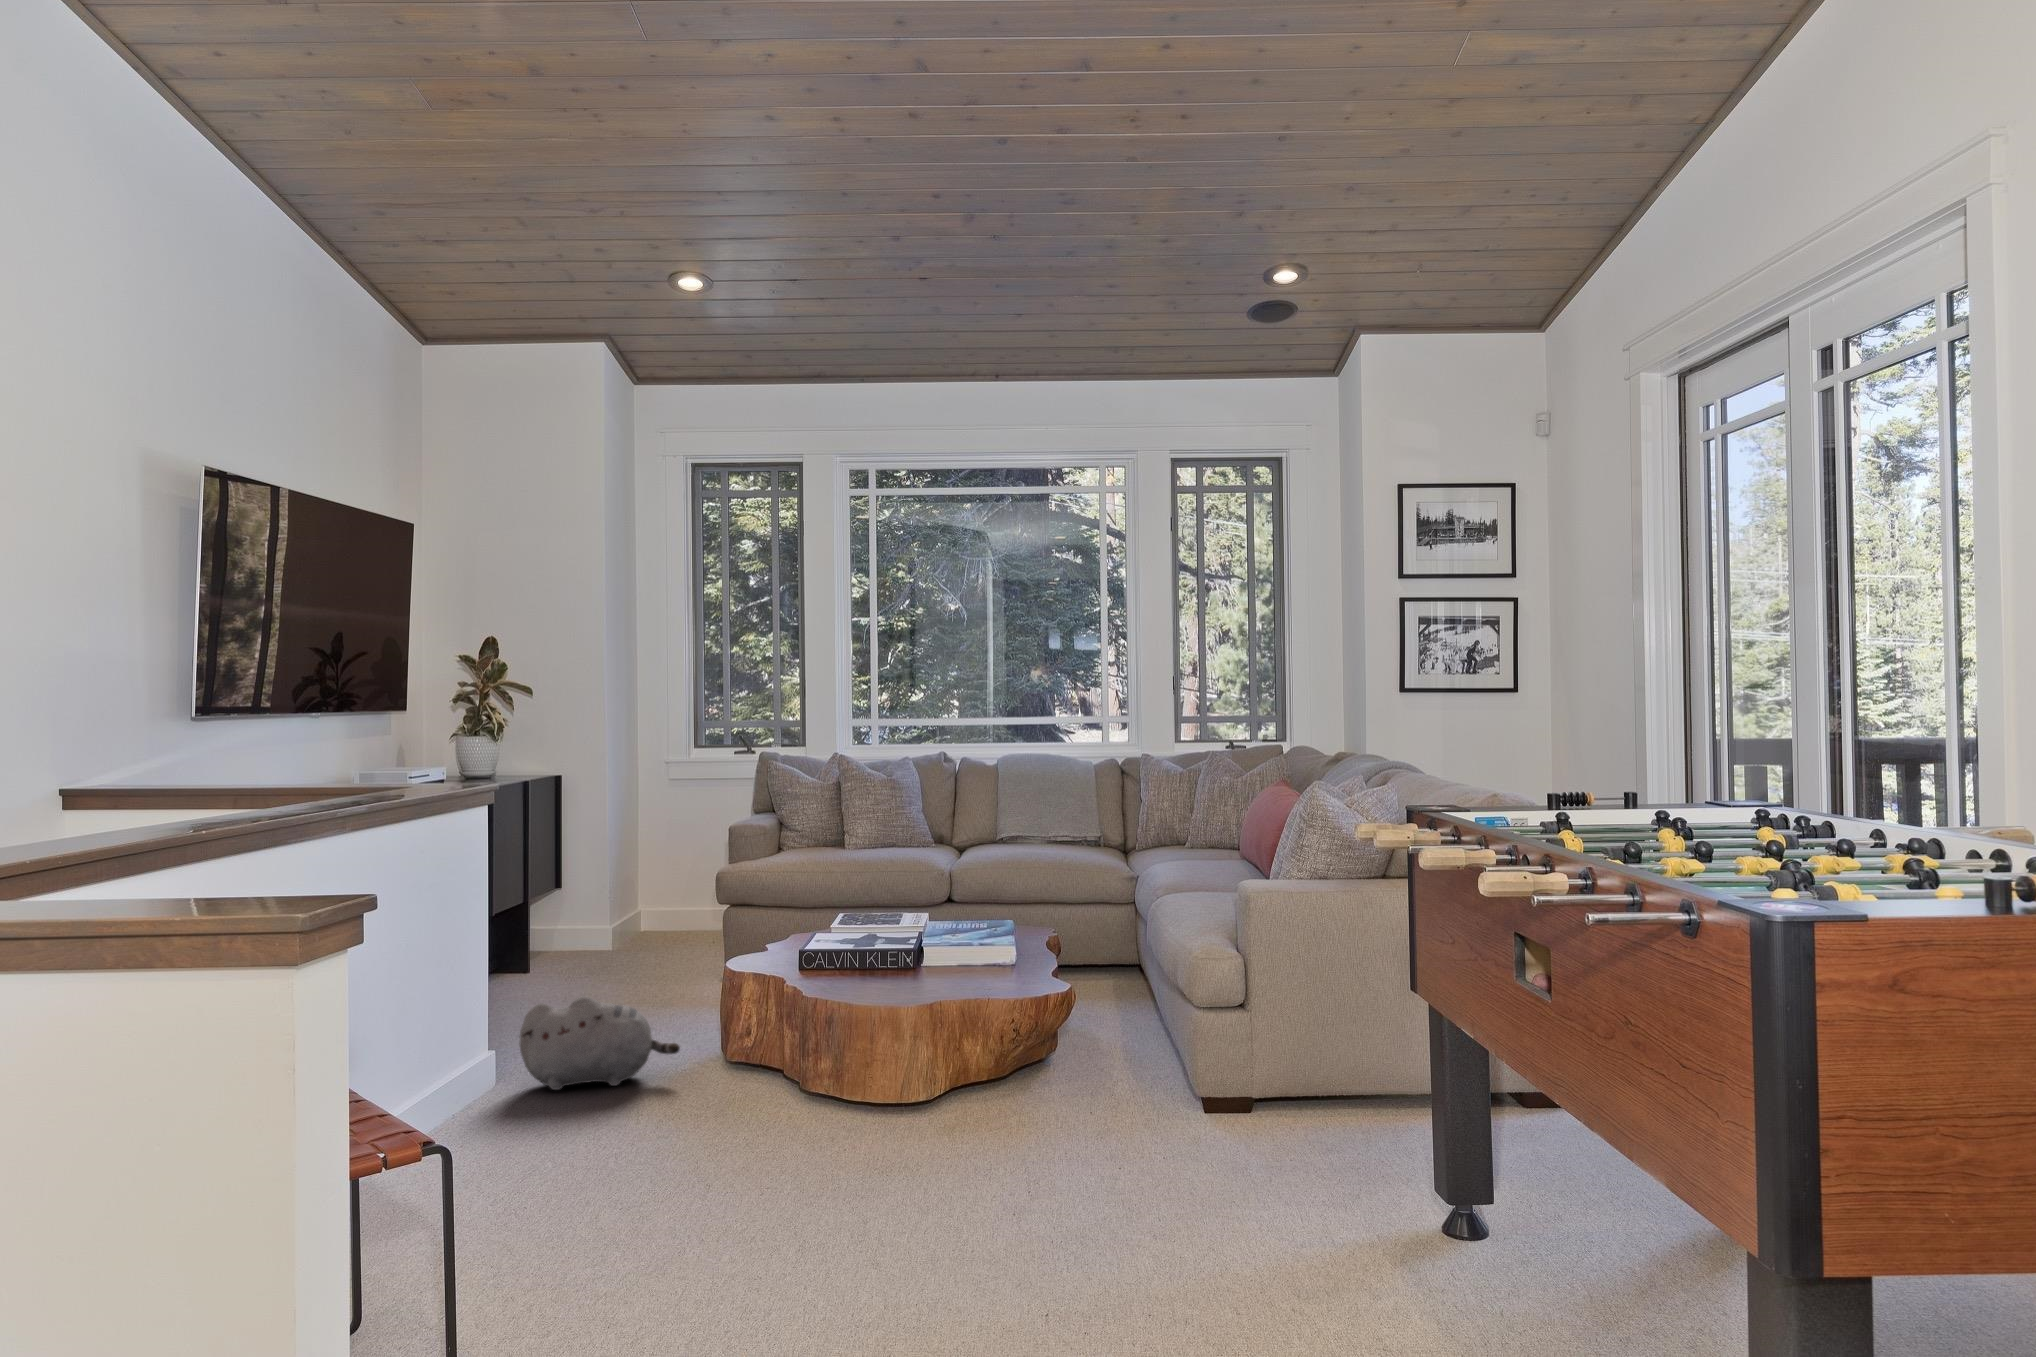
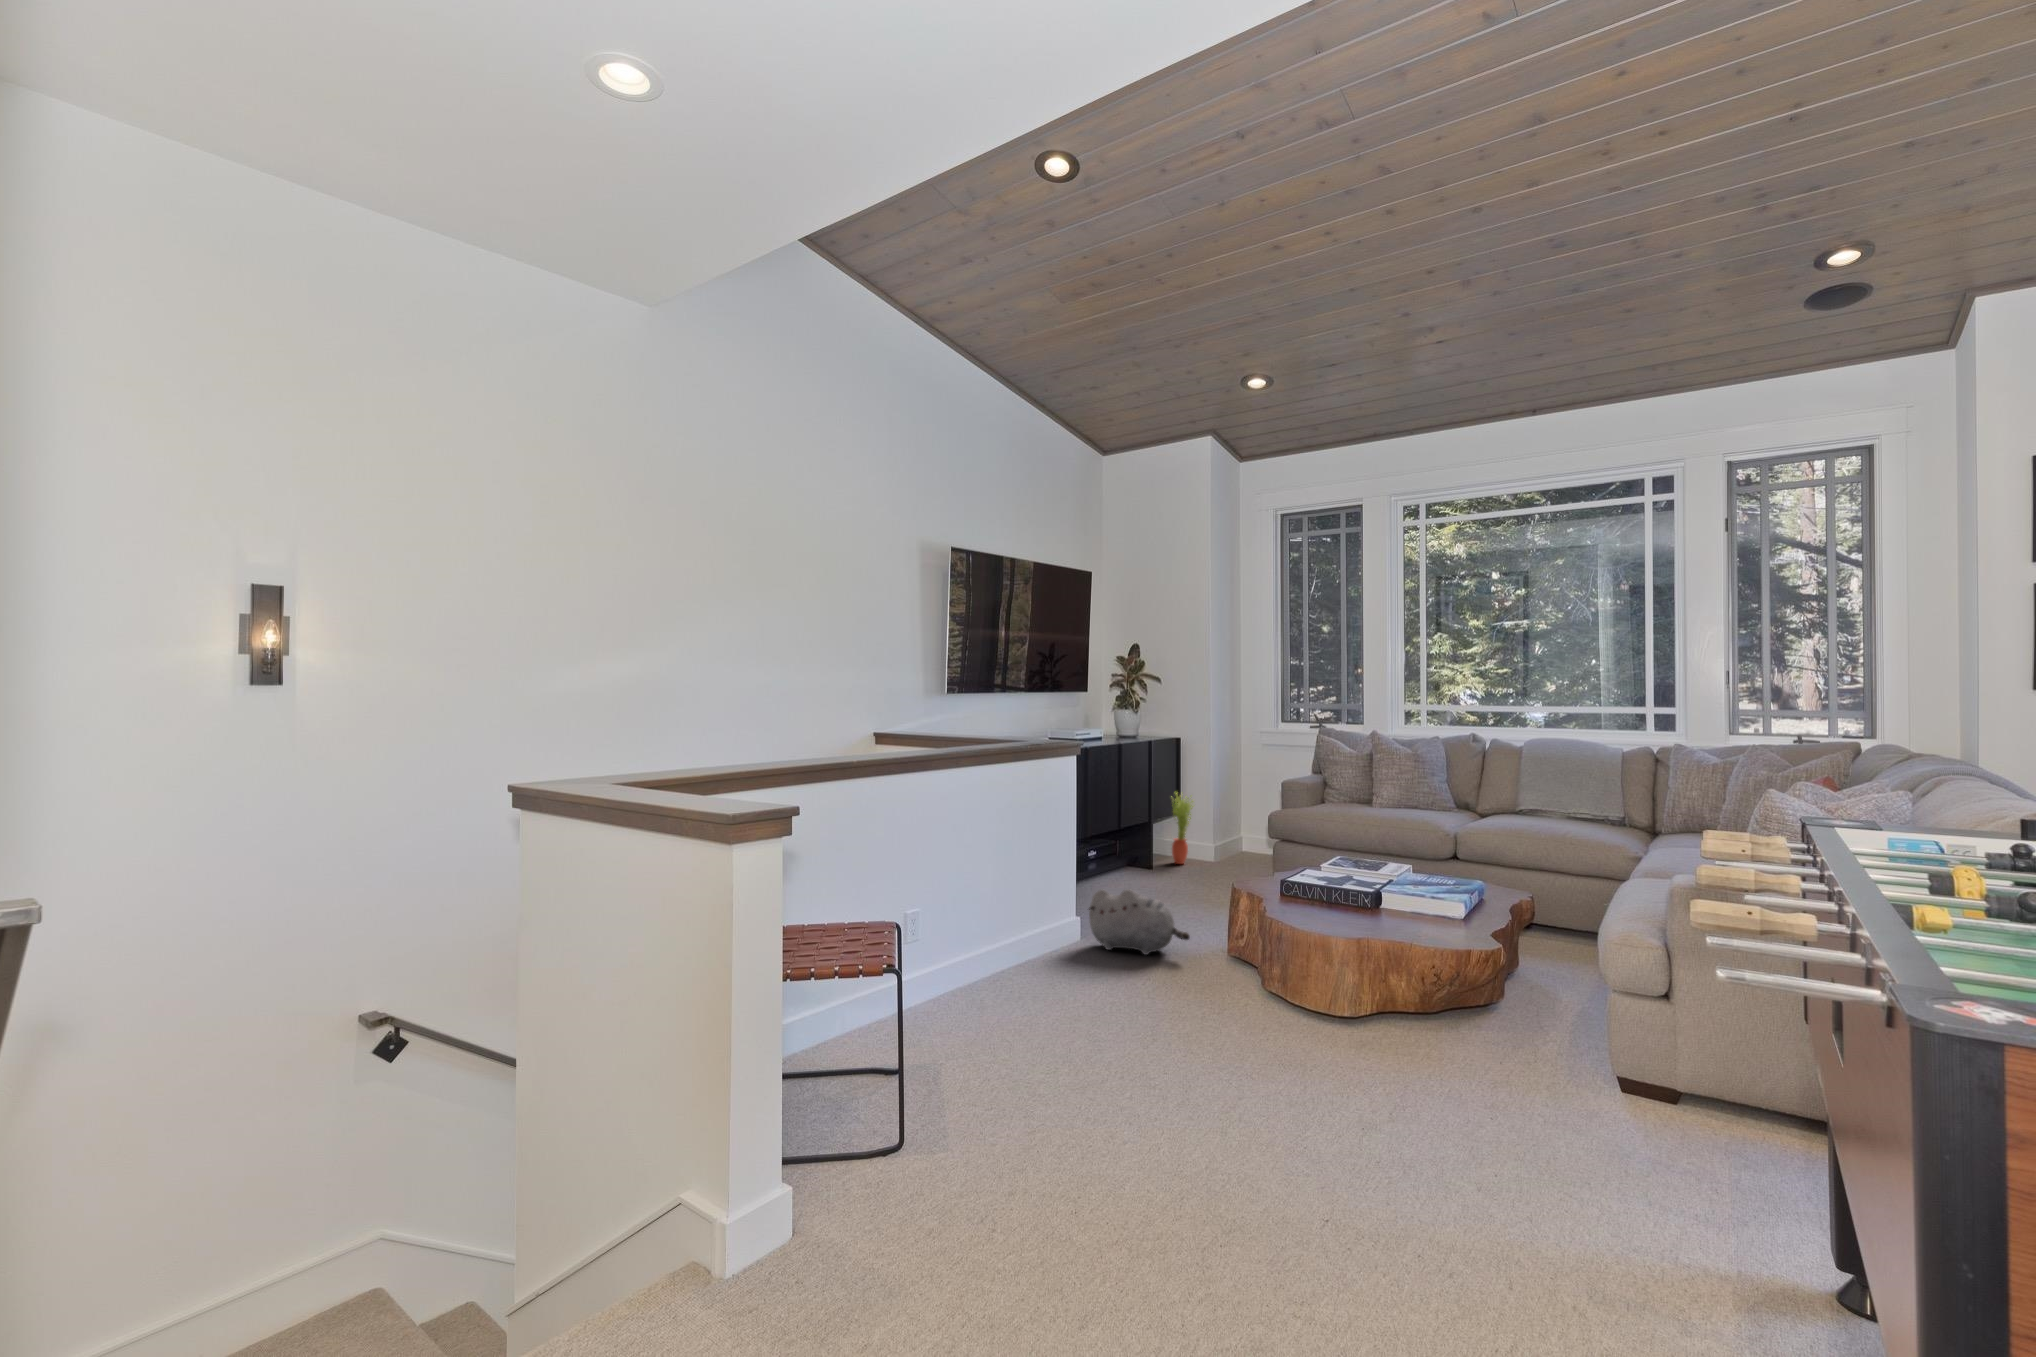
potted plant: none [553,854,590,961] -> present [1171,793,1194,864]

